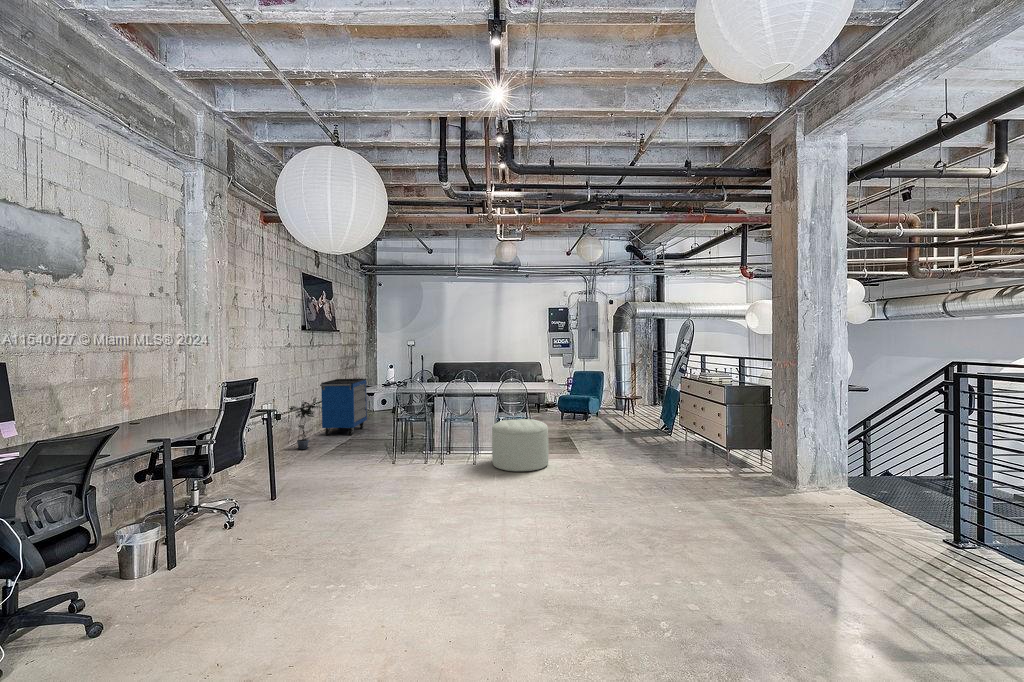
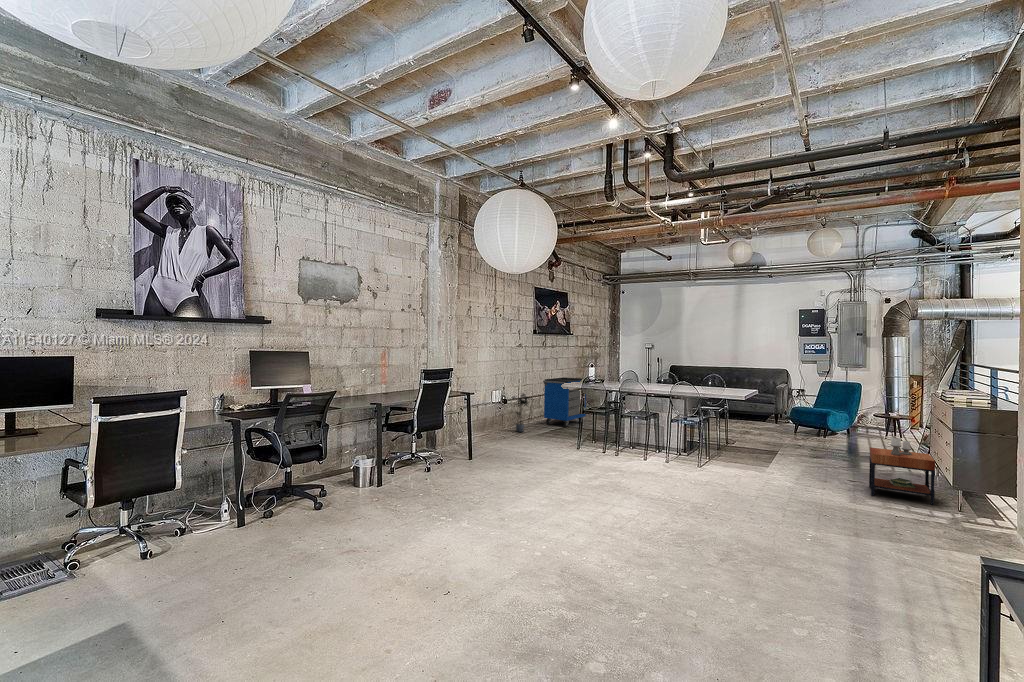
side table: none [644,403,690,450] -> present [869,437,935,505]
ottoman: present [492,419,549,471] -> none [652,430,713,484]

